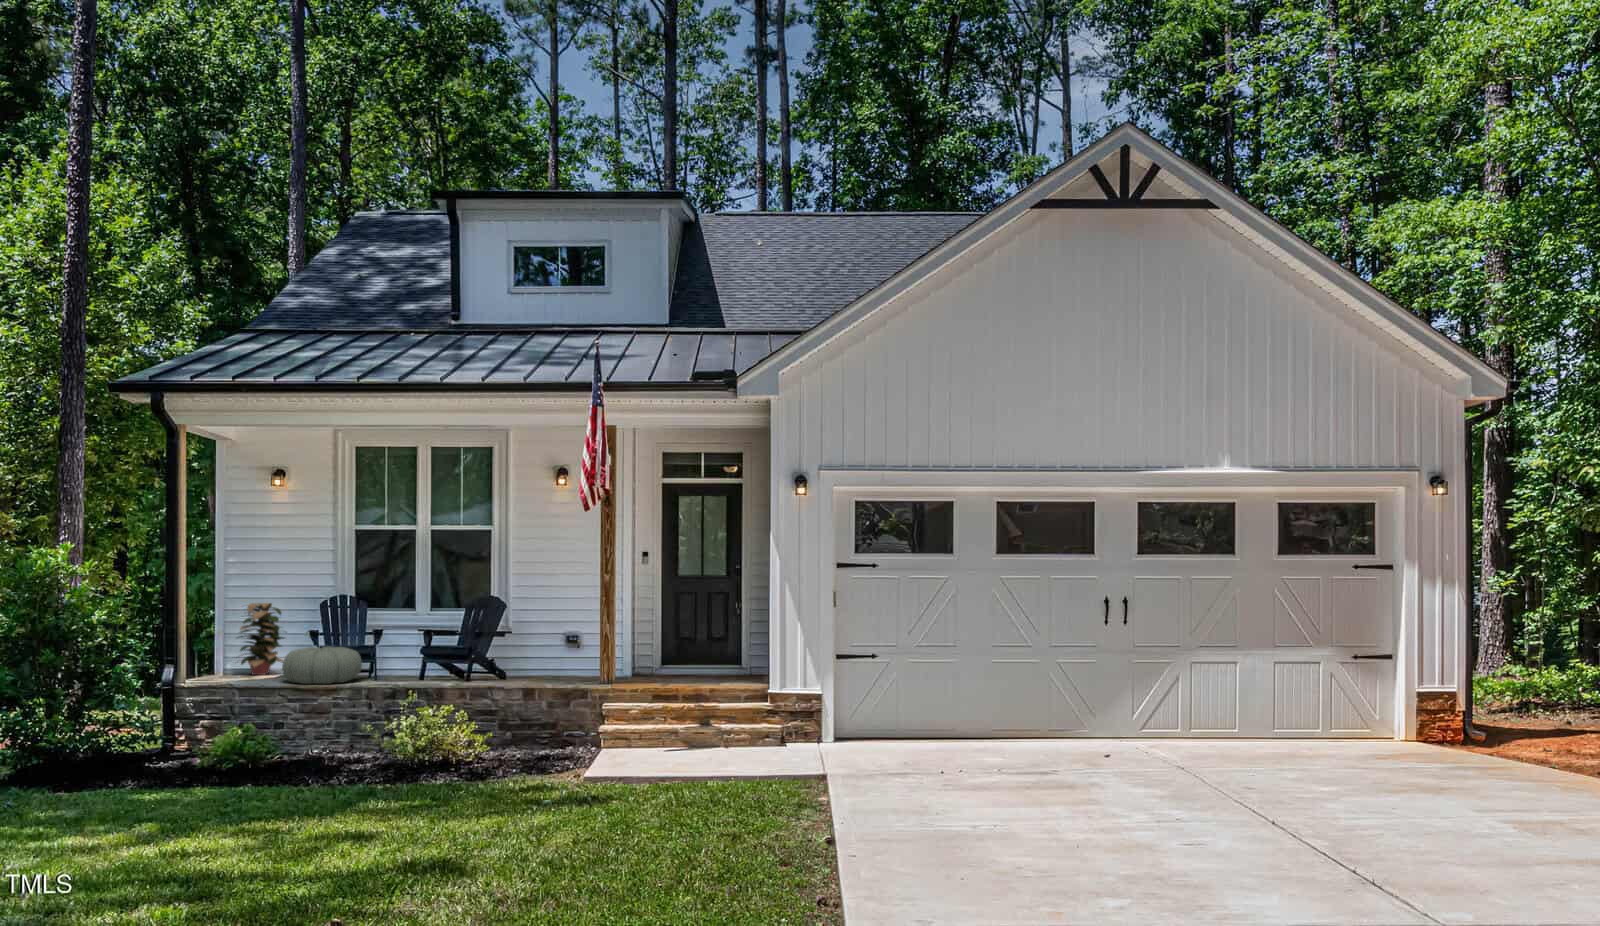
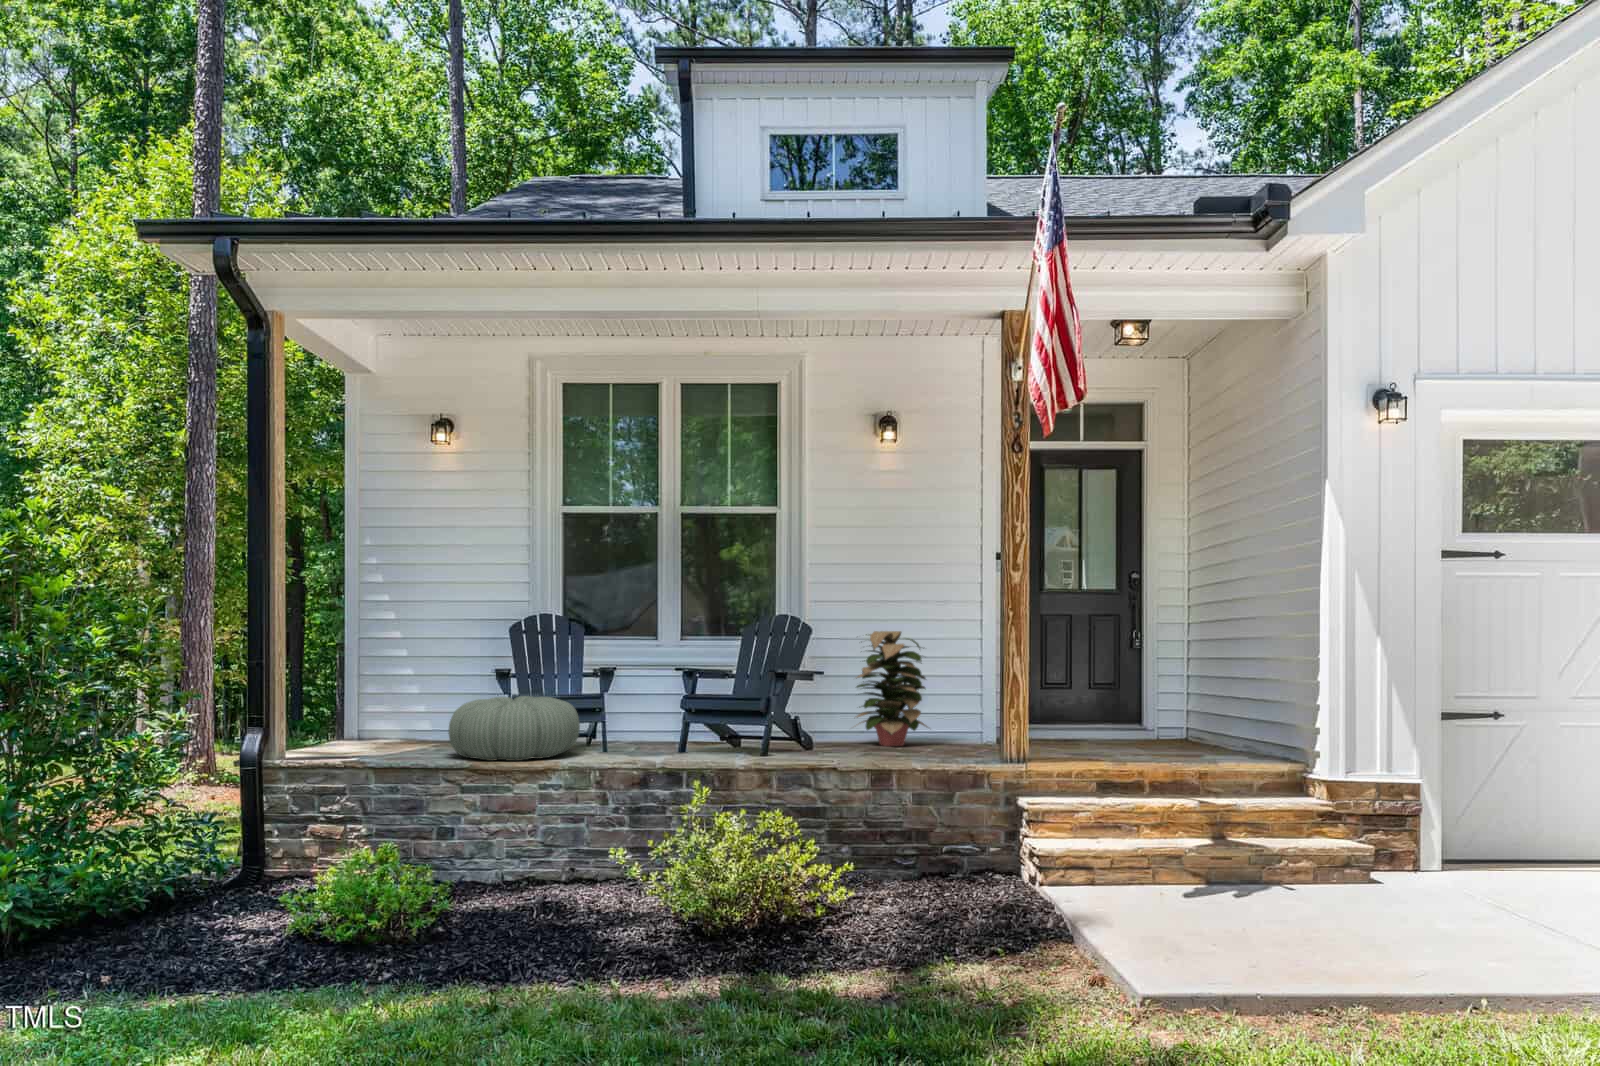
decorative plant: present [237,603,284,675] -> present [857,631,927,746]

